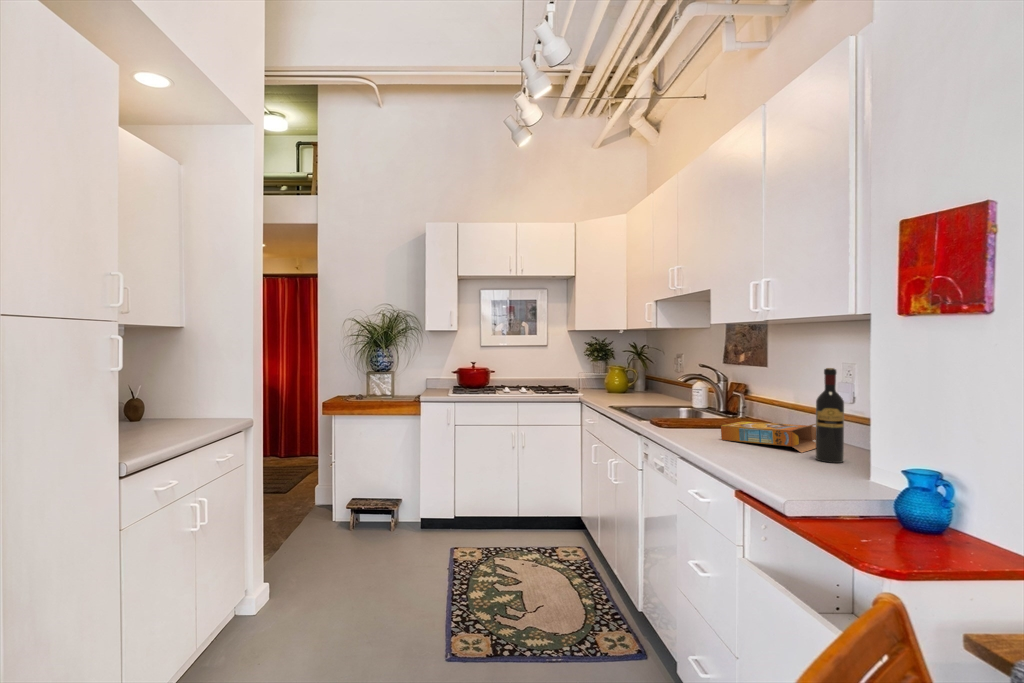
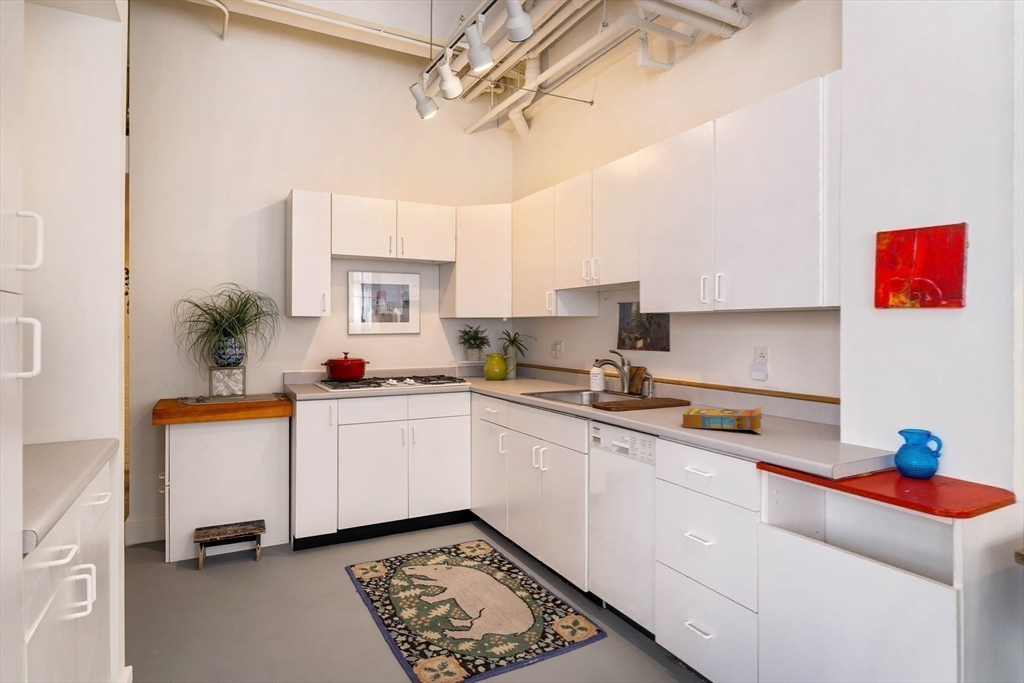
wine bottle: present [816,368,844,463] -> none [781,362,806,443]

